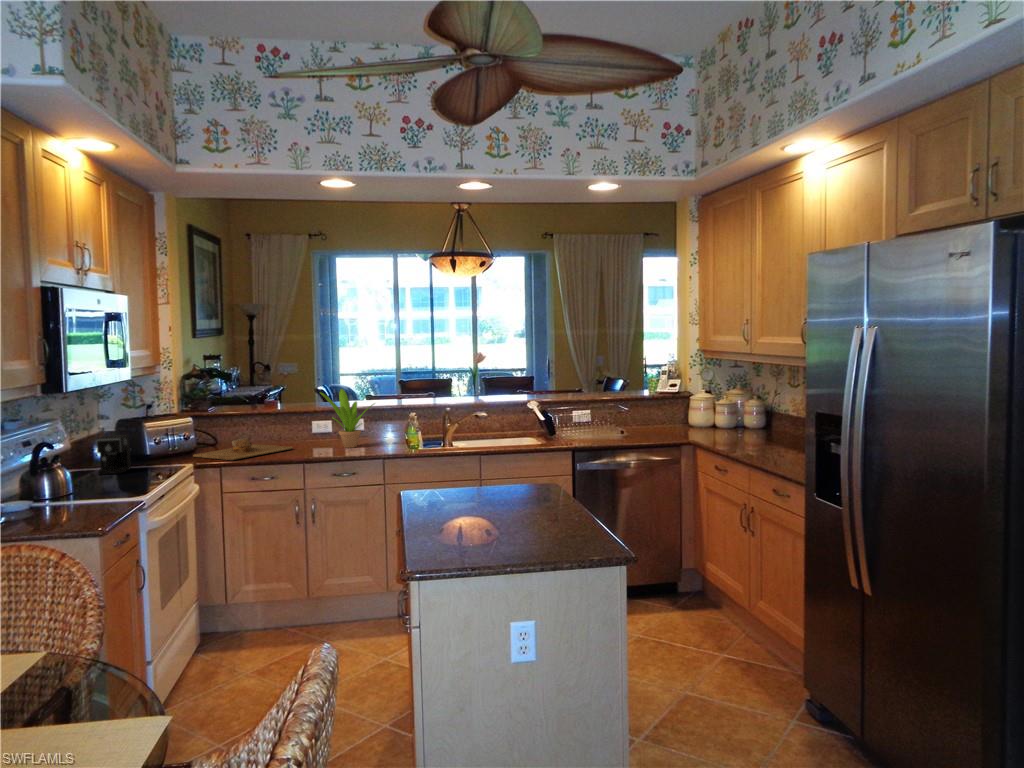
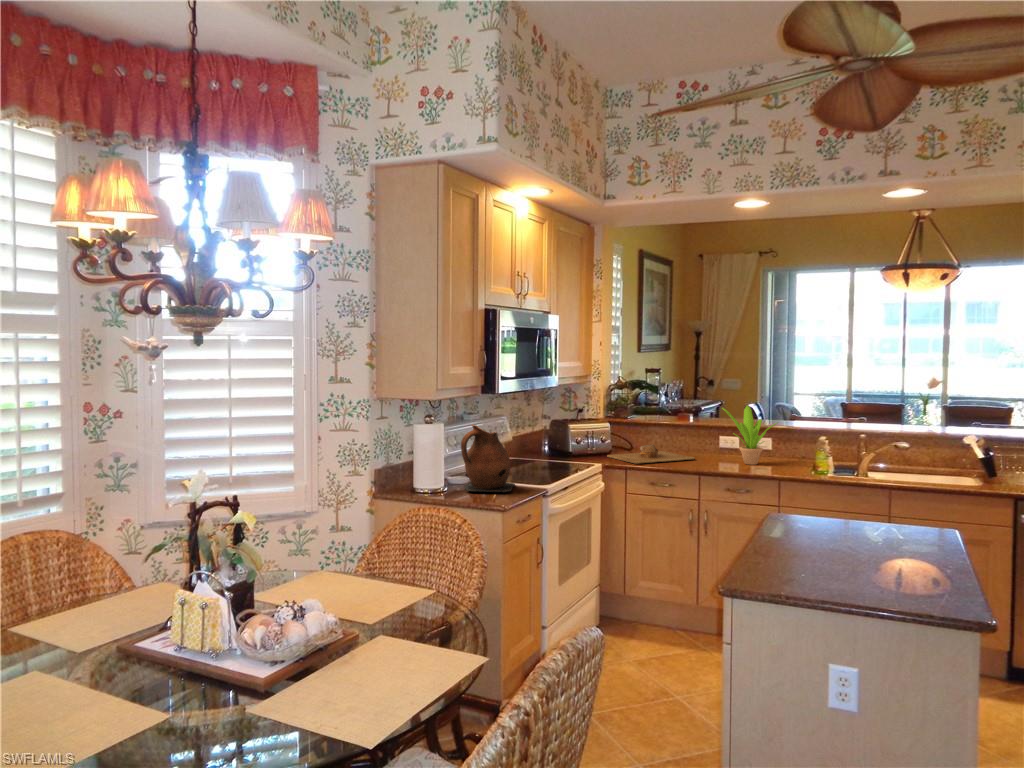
ceramic pitcher: none [23,431,101,515] -> present [461,425,515,493]
coffee maker: present [96,435,171,475] -> none [528,432,586,464]

